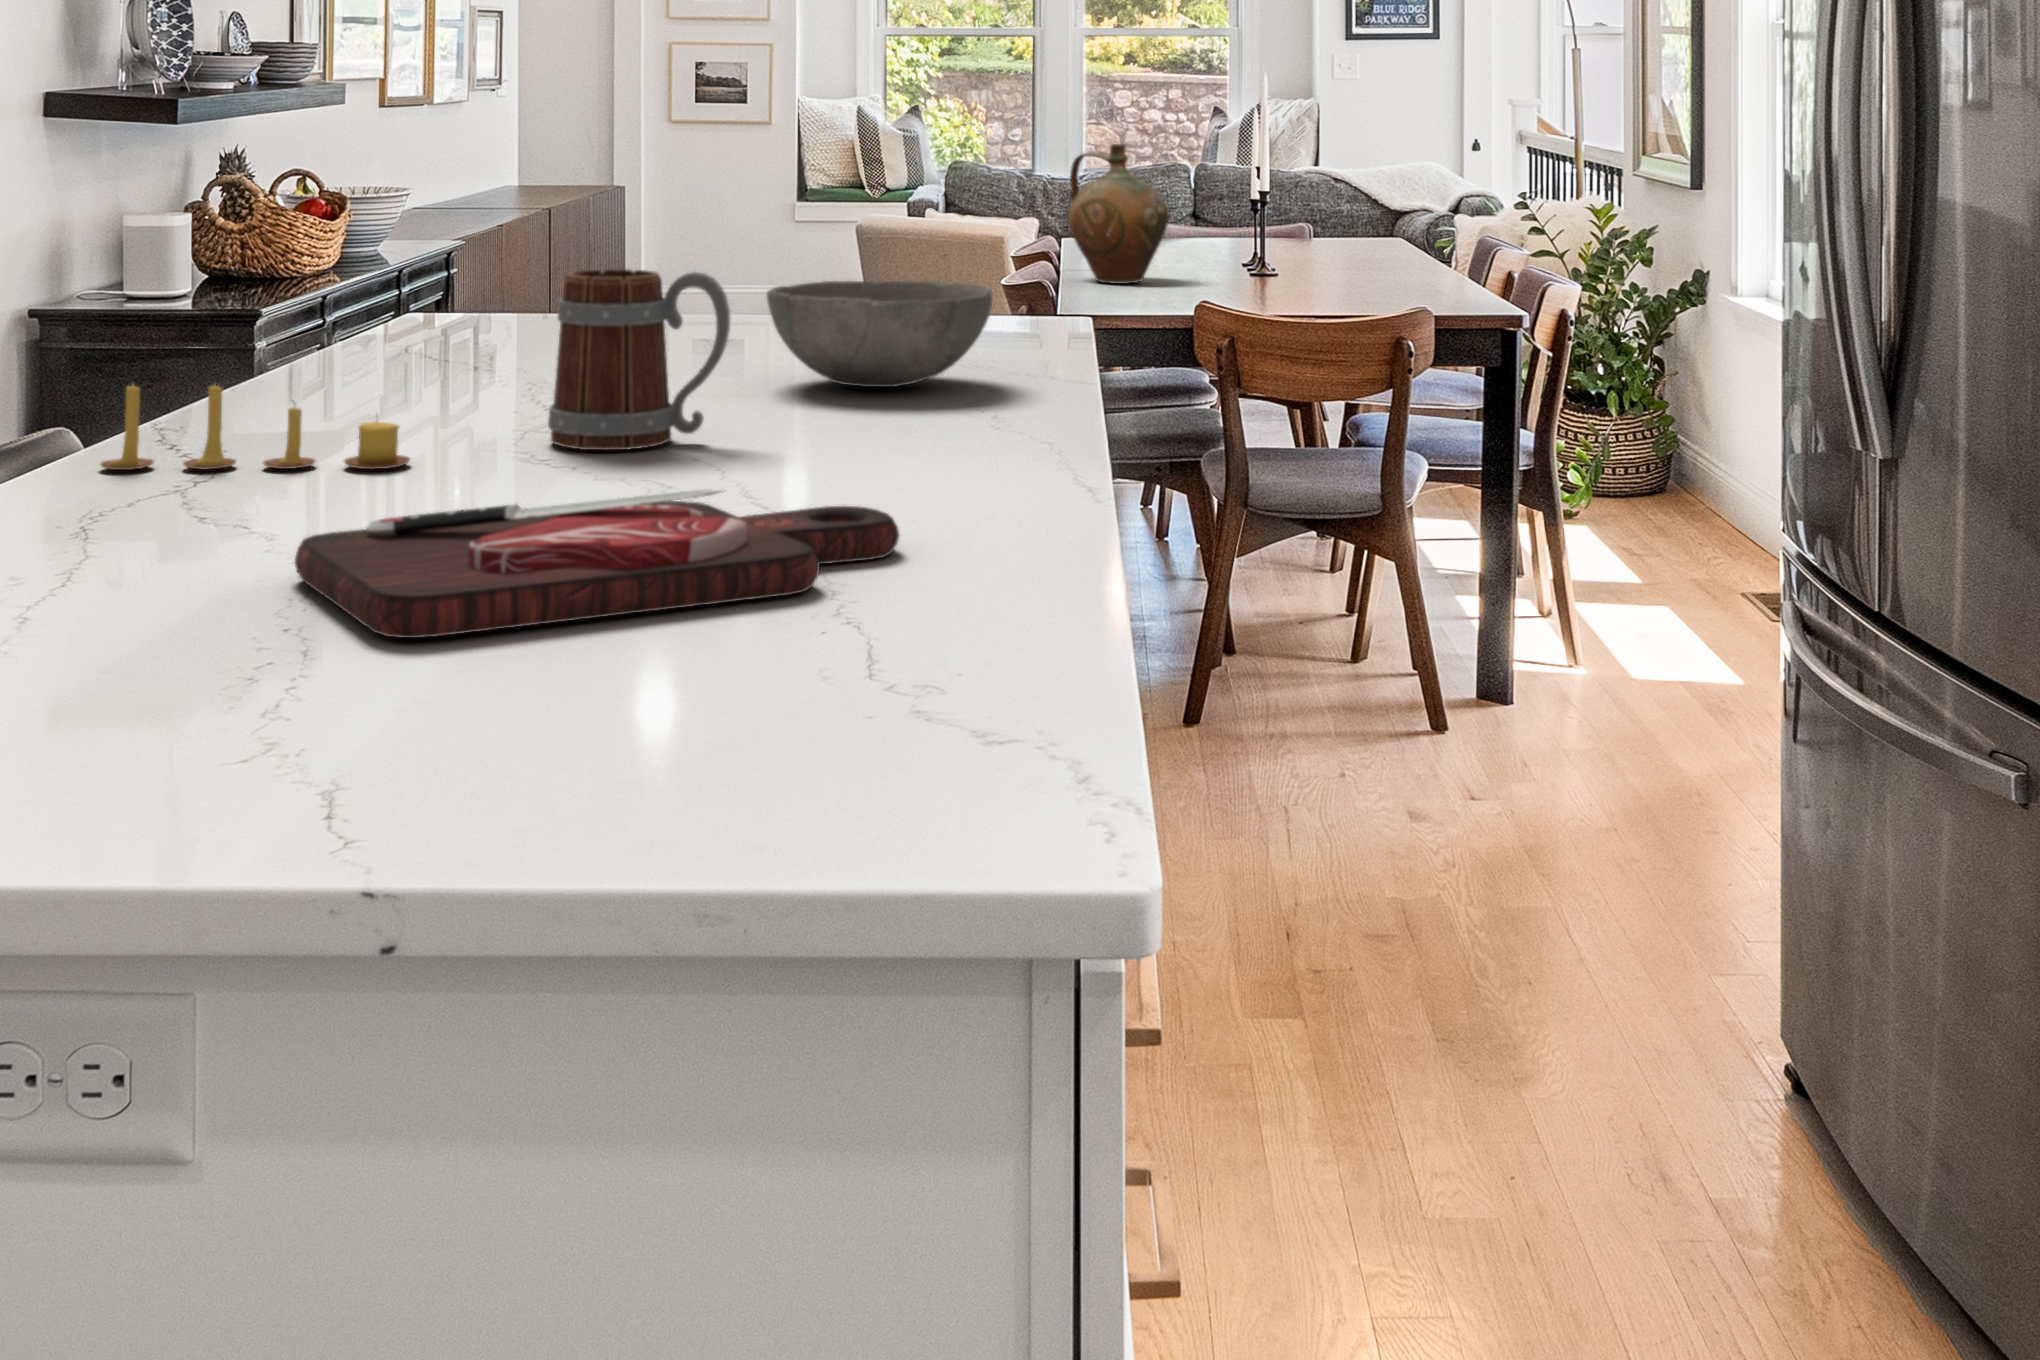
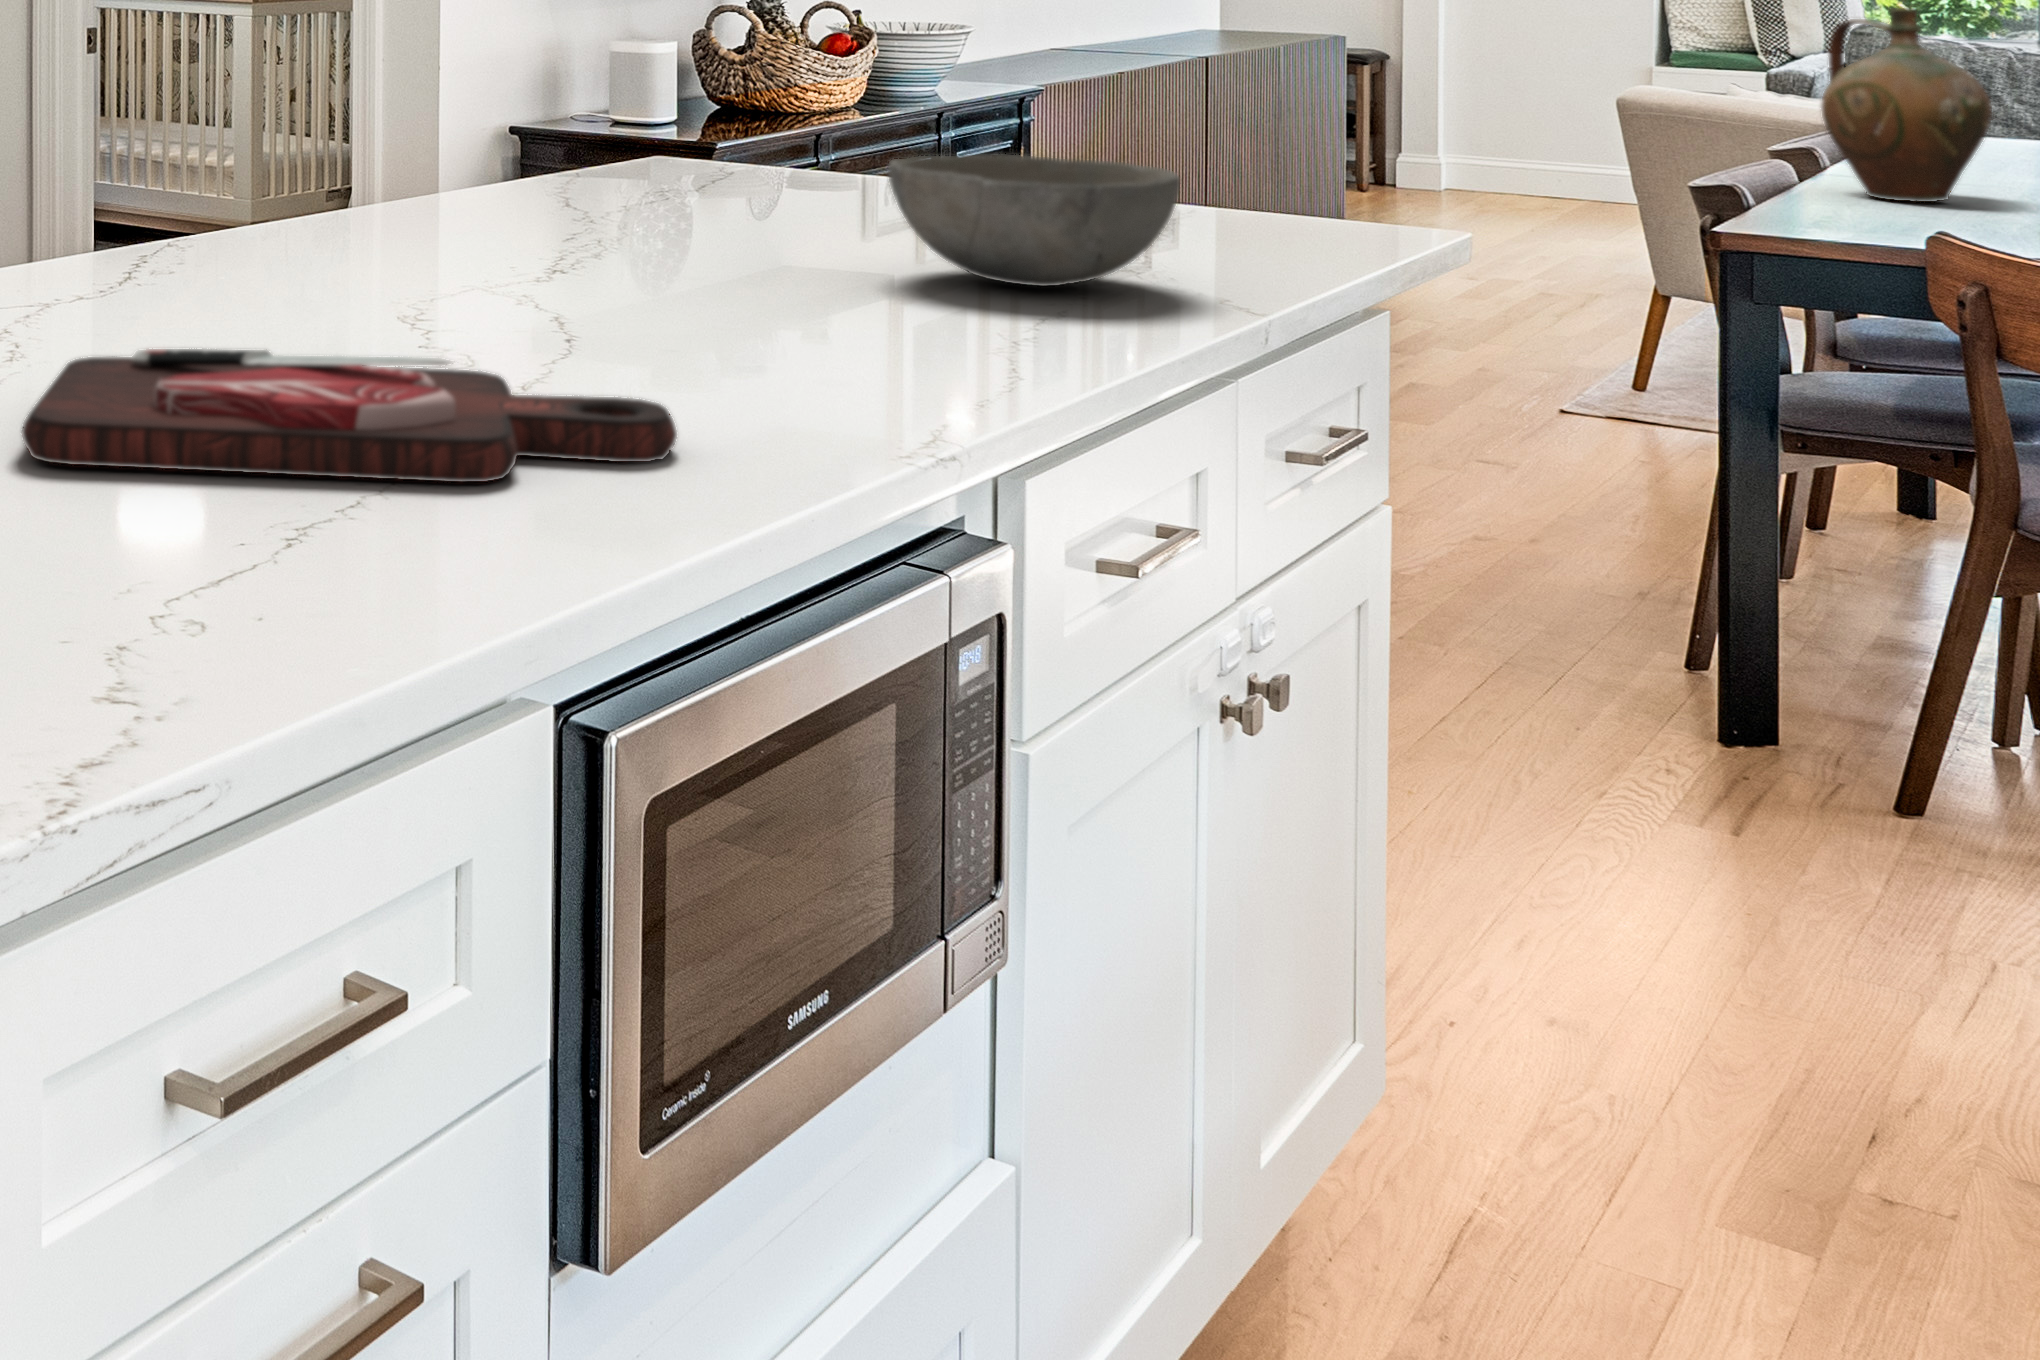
mug: present [548,269,730,450] -> none [536,120,732,320]
candle: present [101,385,410,470] -> none [106,196,373,310]

